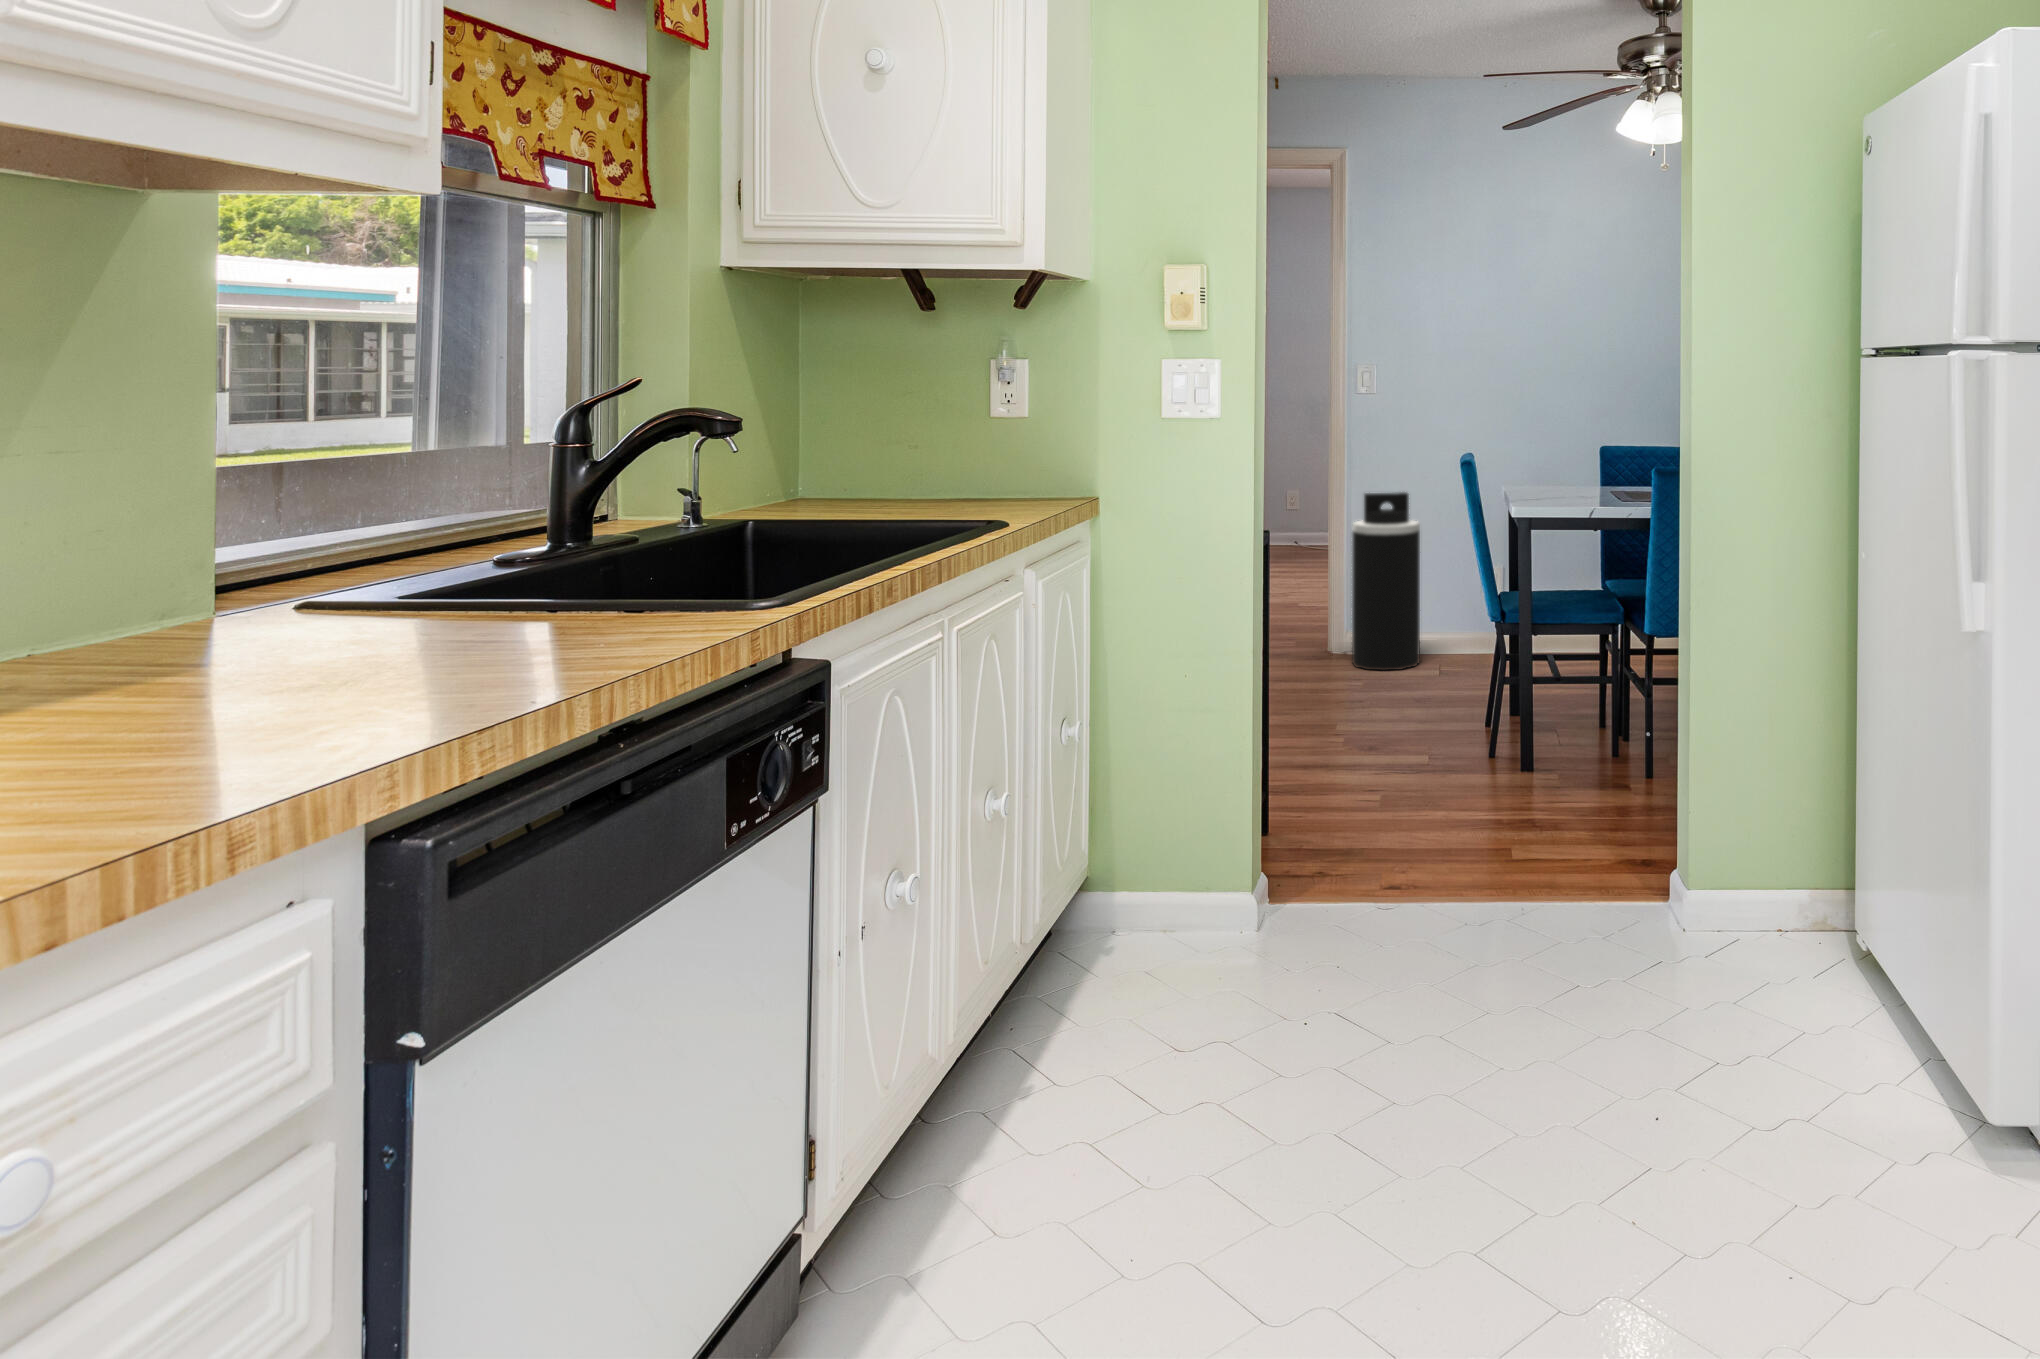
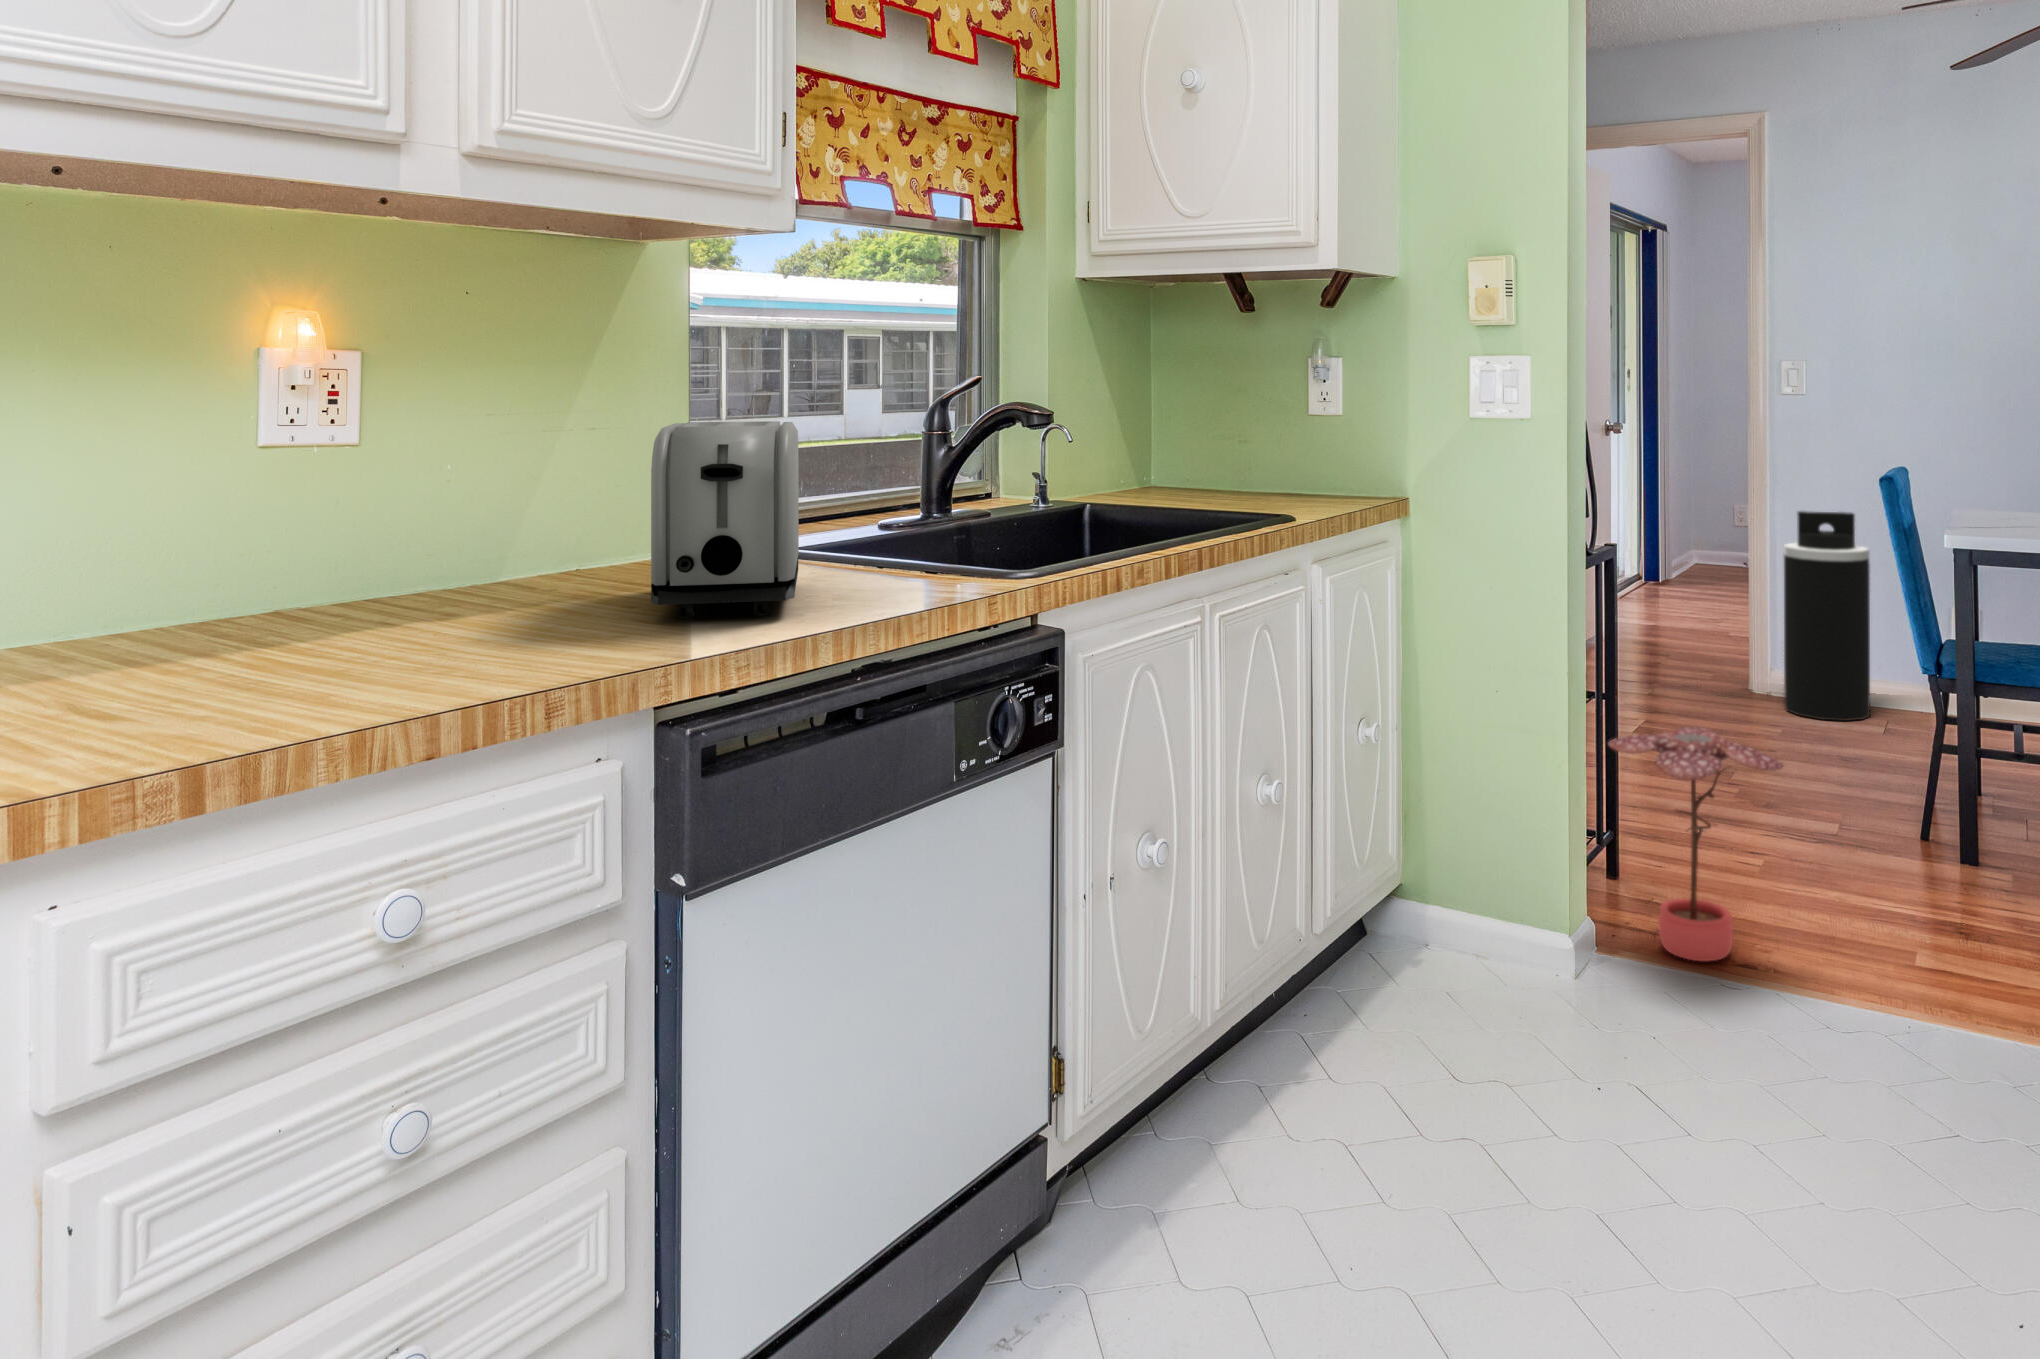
toaster: none [262,434,517,699] -> present [651,421,799,618]
potted plant: none [1273,688,1422,894] -> present [1608,727,1783,961]

